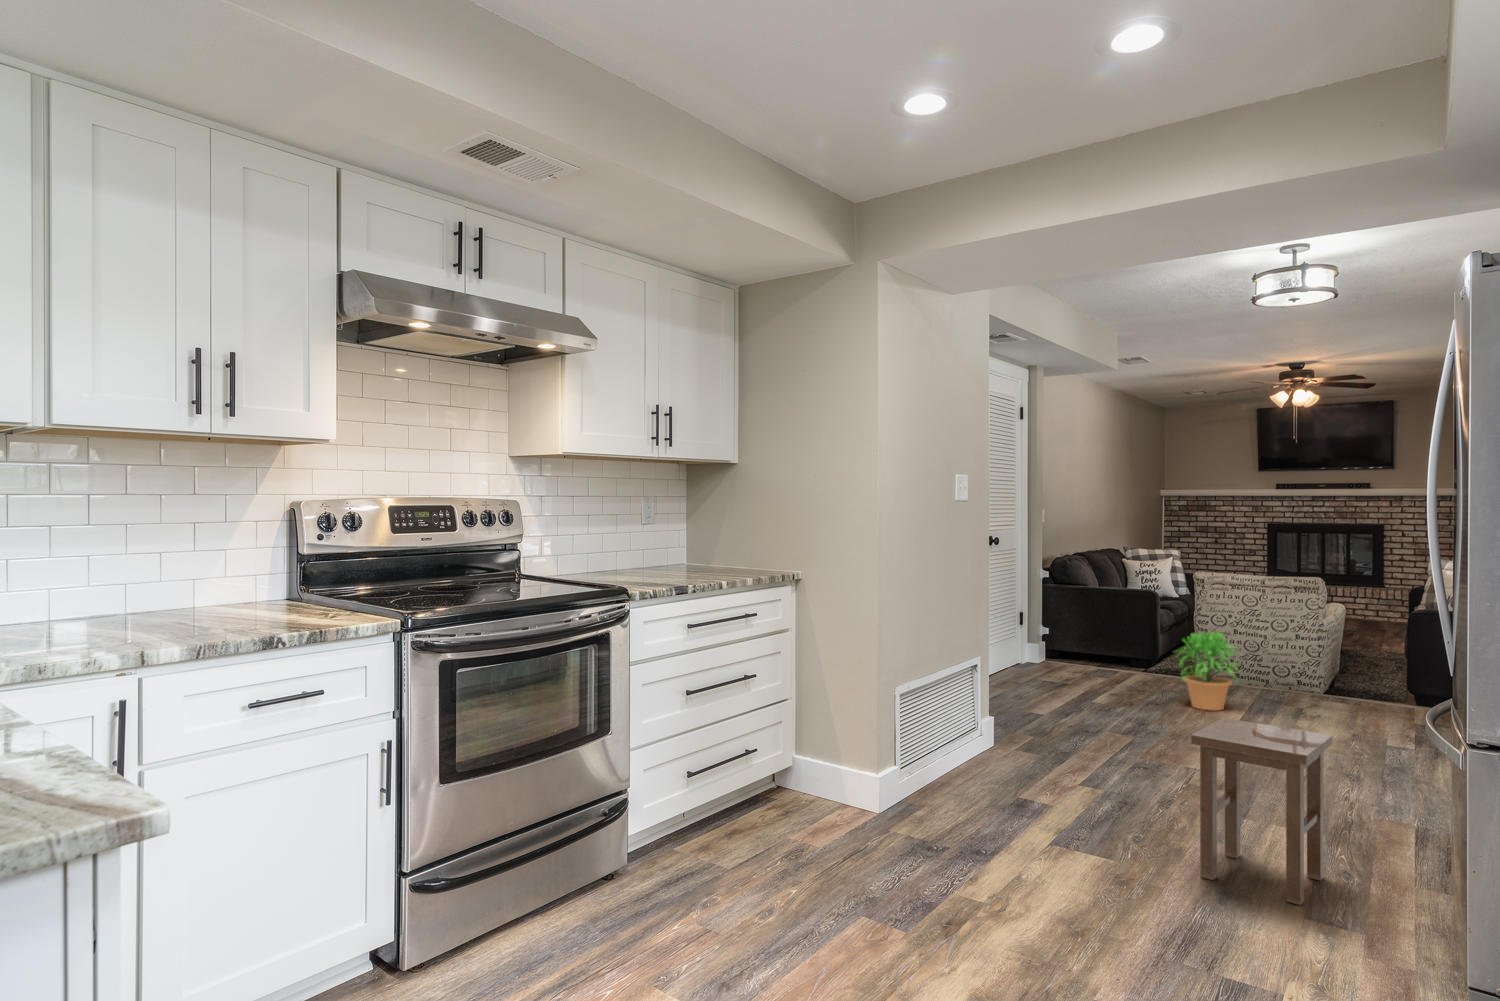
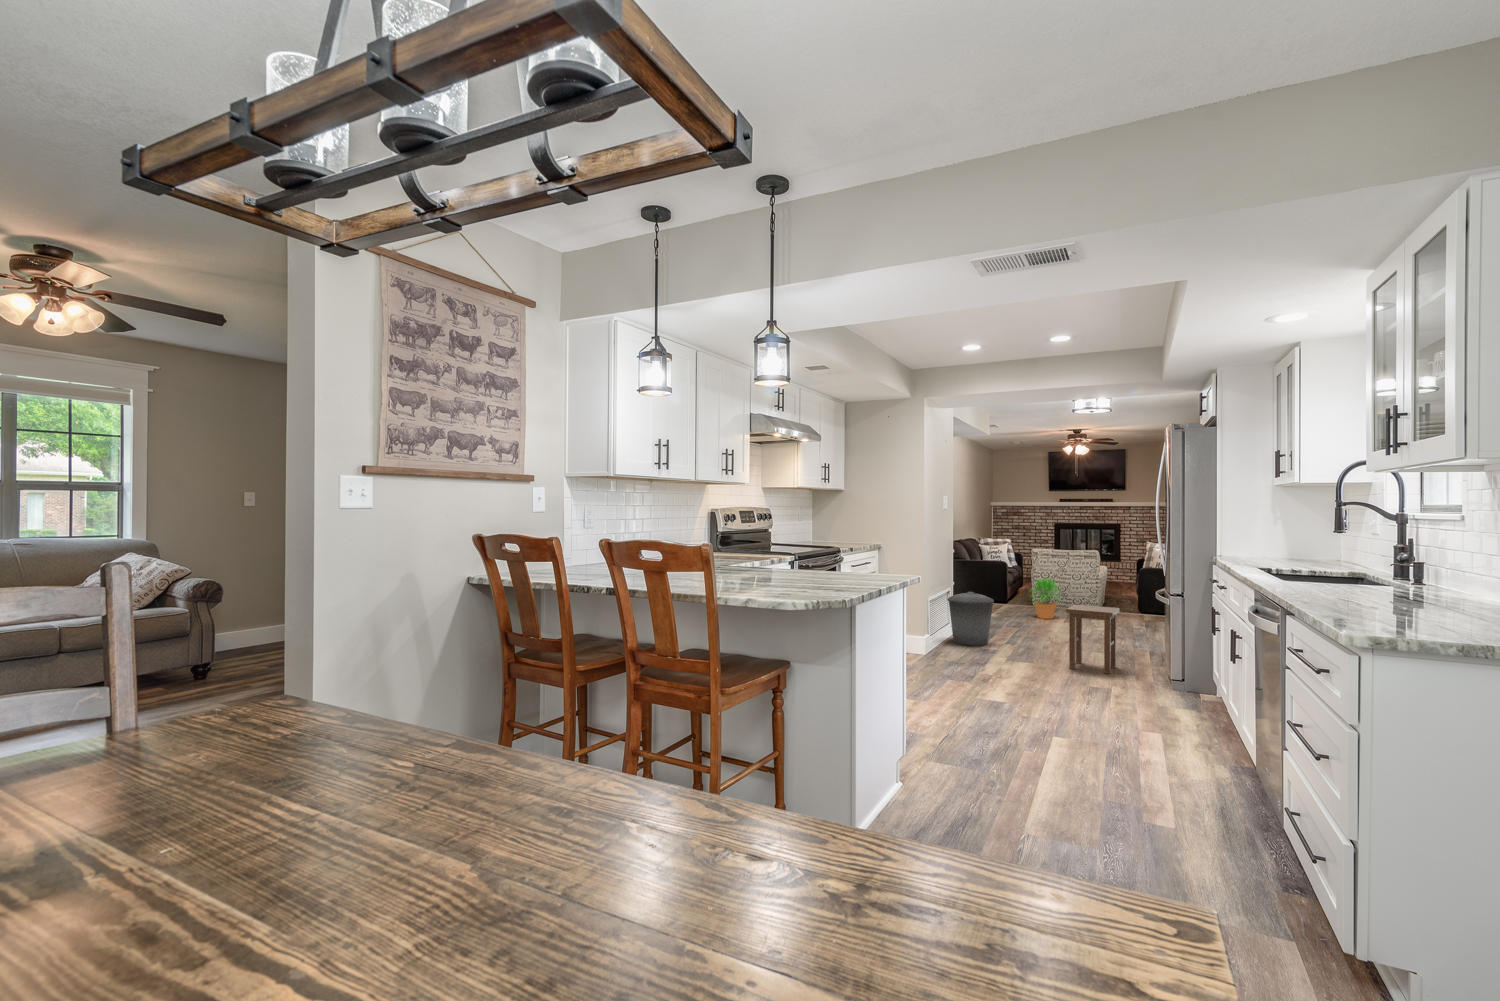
trash can: none [966,669,1062,784] -> present [948,592,994,646]

